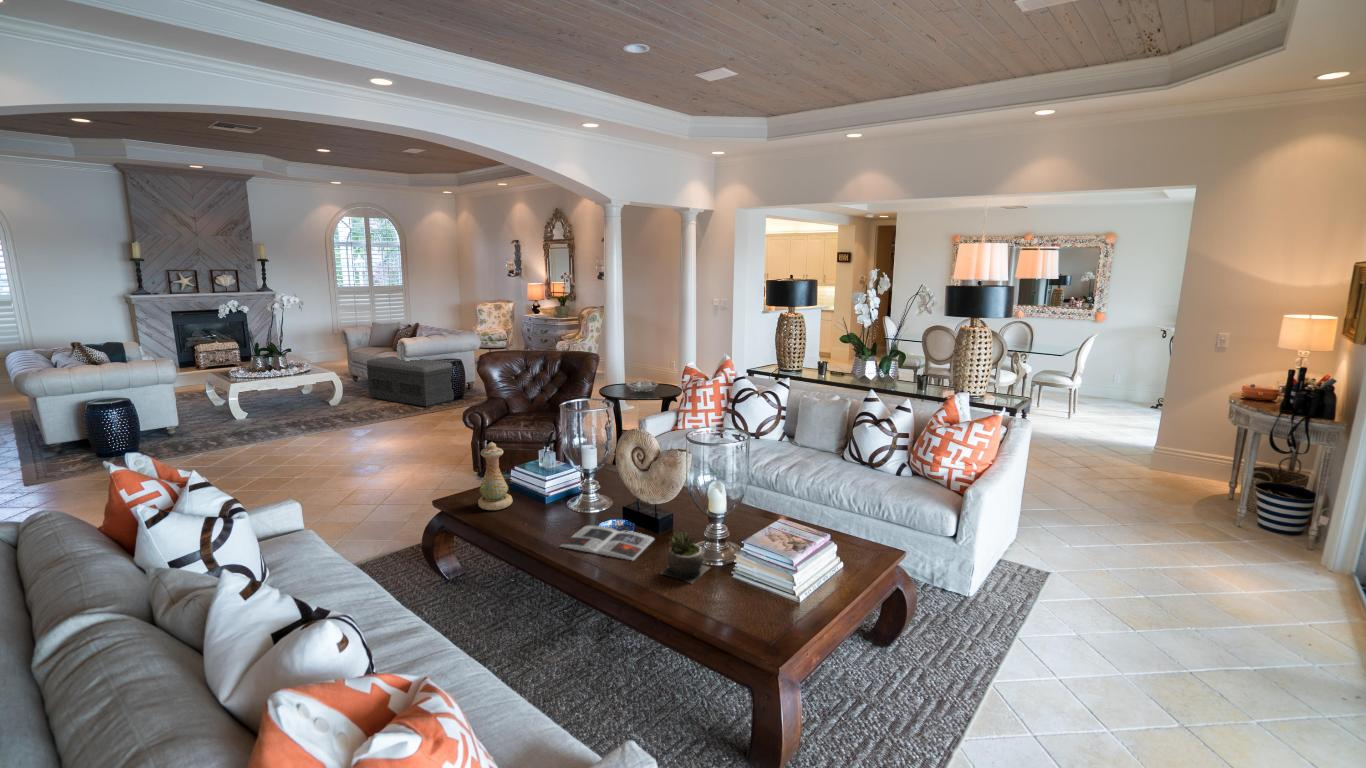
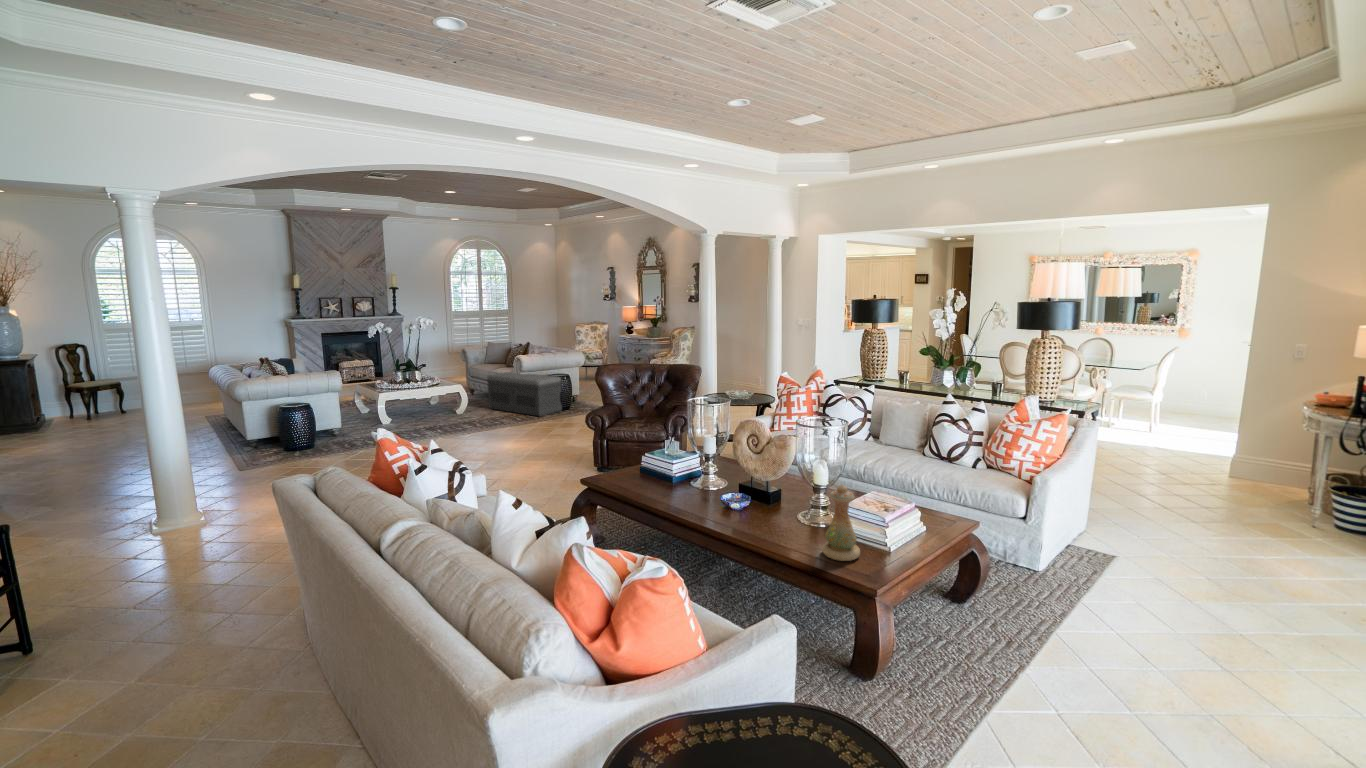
vase: present [478,442,513,510] -> present [823,485,860,561]
magazine: present [560,526,654,560] -> none [693,497,768,521]
succulent plant: present [661,532,710,583] -> none [775,496,816,536]

